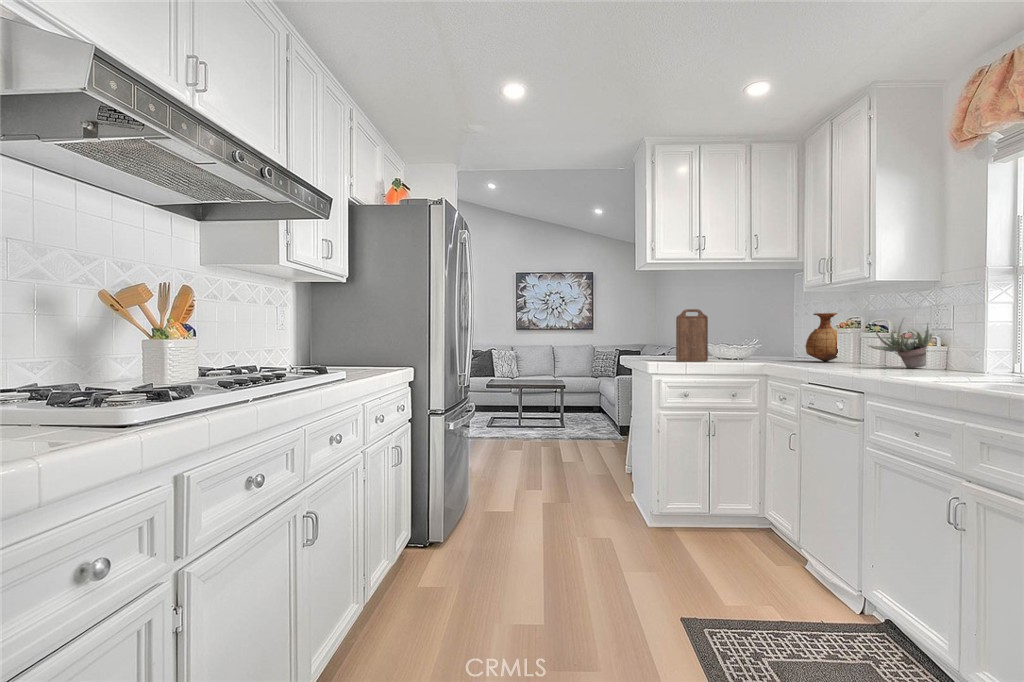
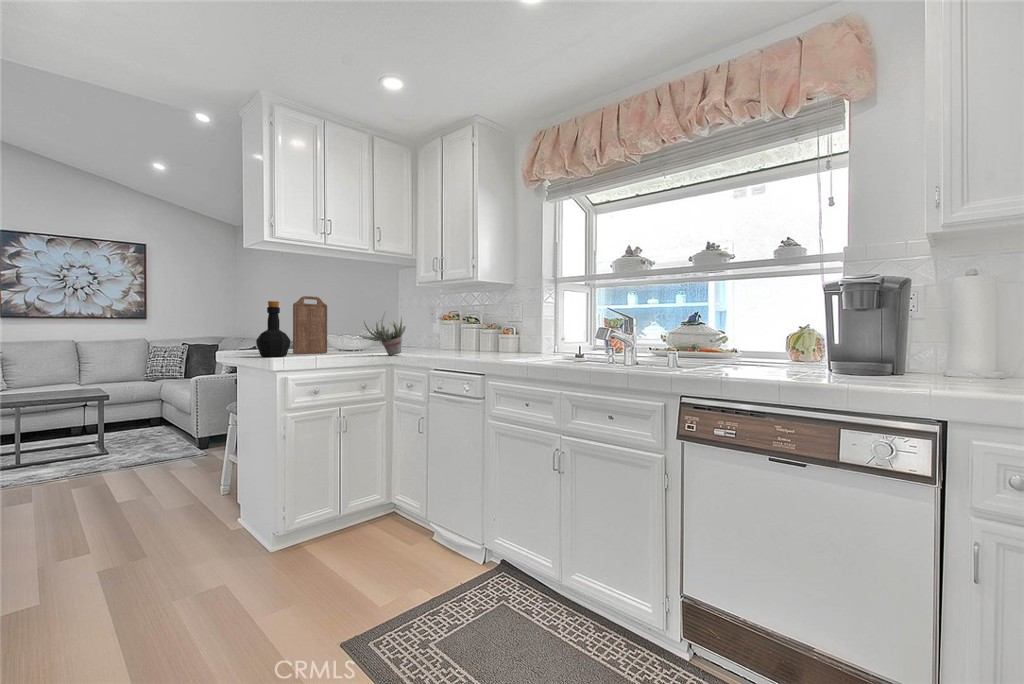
vase: present [806,313,838,362] -> none [414,307,447,351]
bottle: none [644,316,670,364] -> present [256,301,290,357]
succulent plant: present [868,318,932,368] -> present [360,311,406,355]

